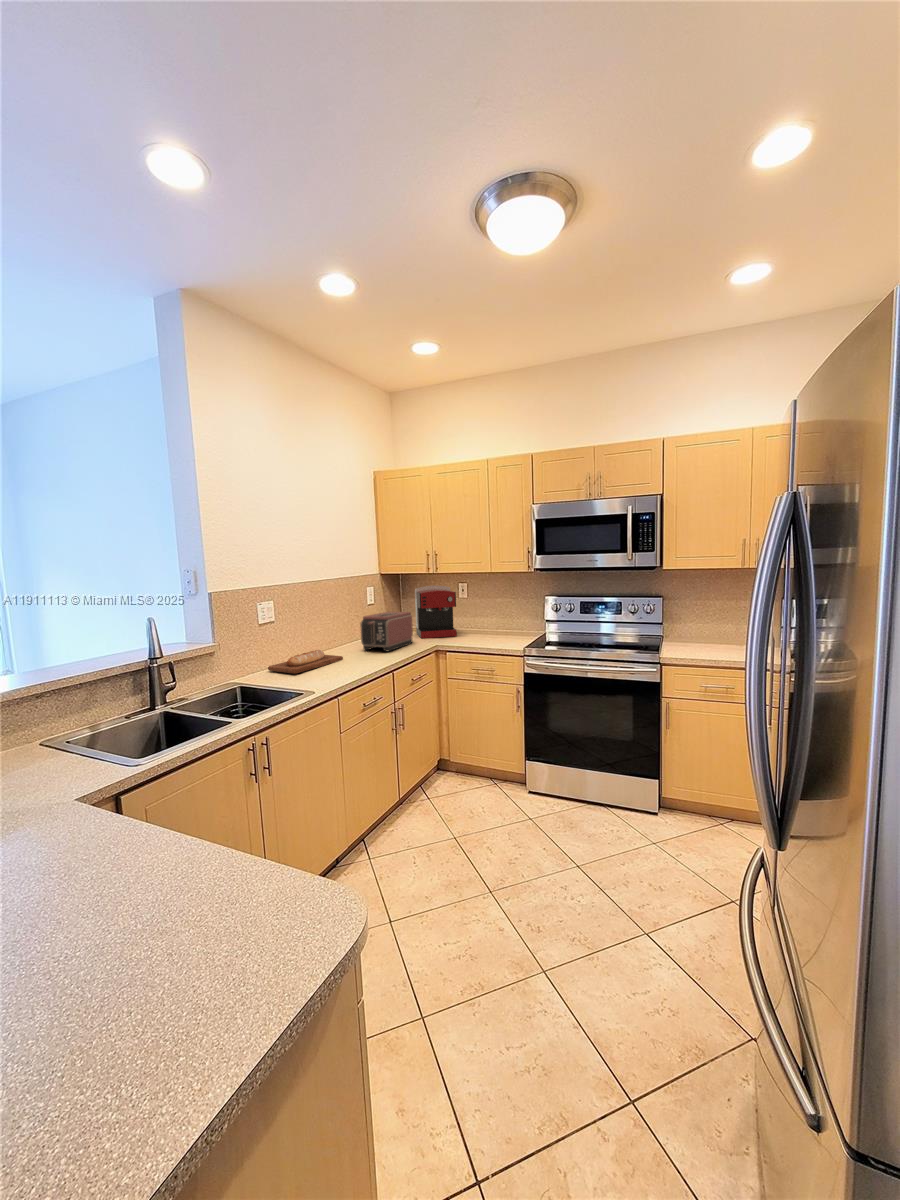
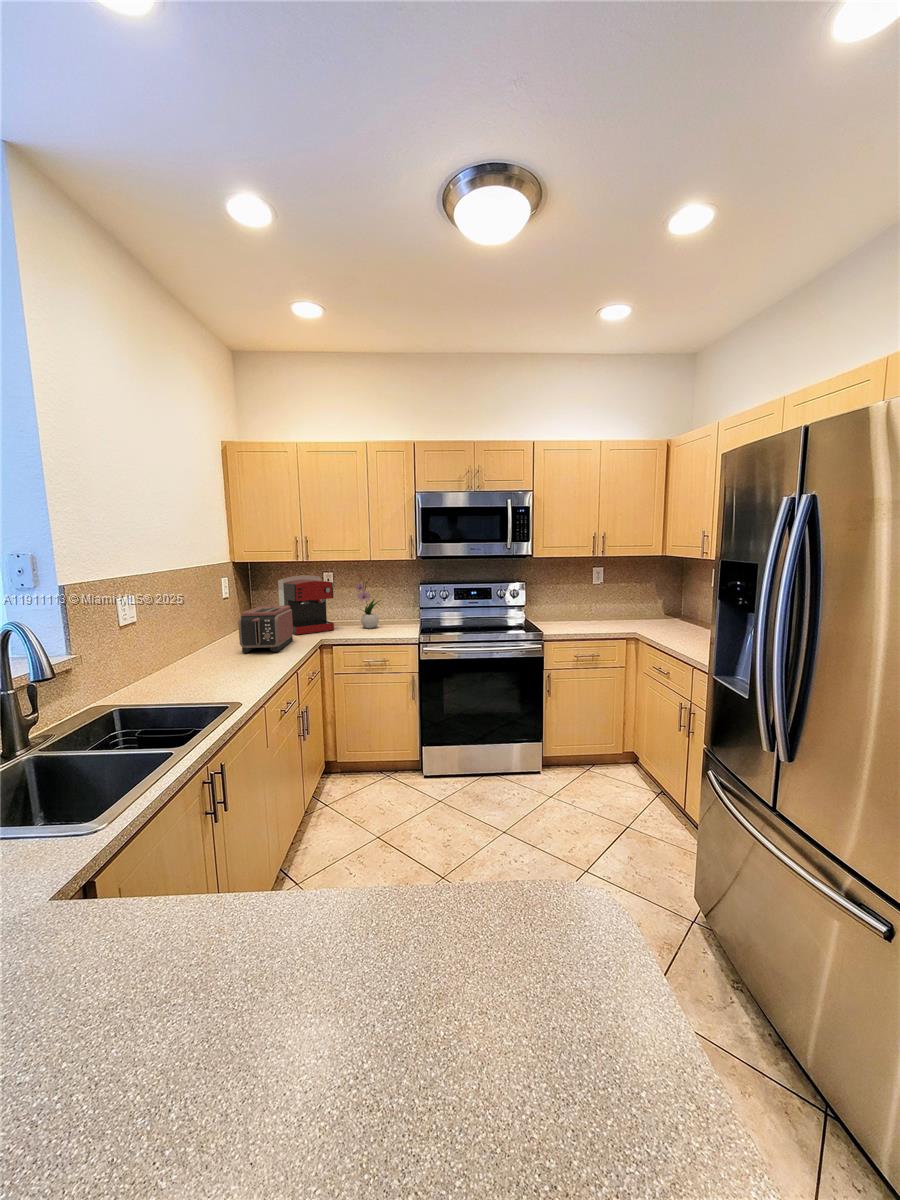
flower arrangement: none [477,585,501,637] -> present [356,575,379,628]
bread loaf: present [268,650,343,674] -> none [137,657,228,688]

